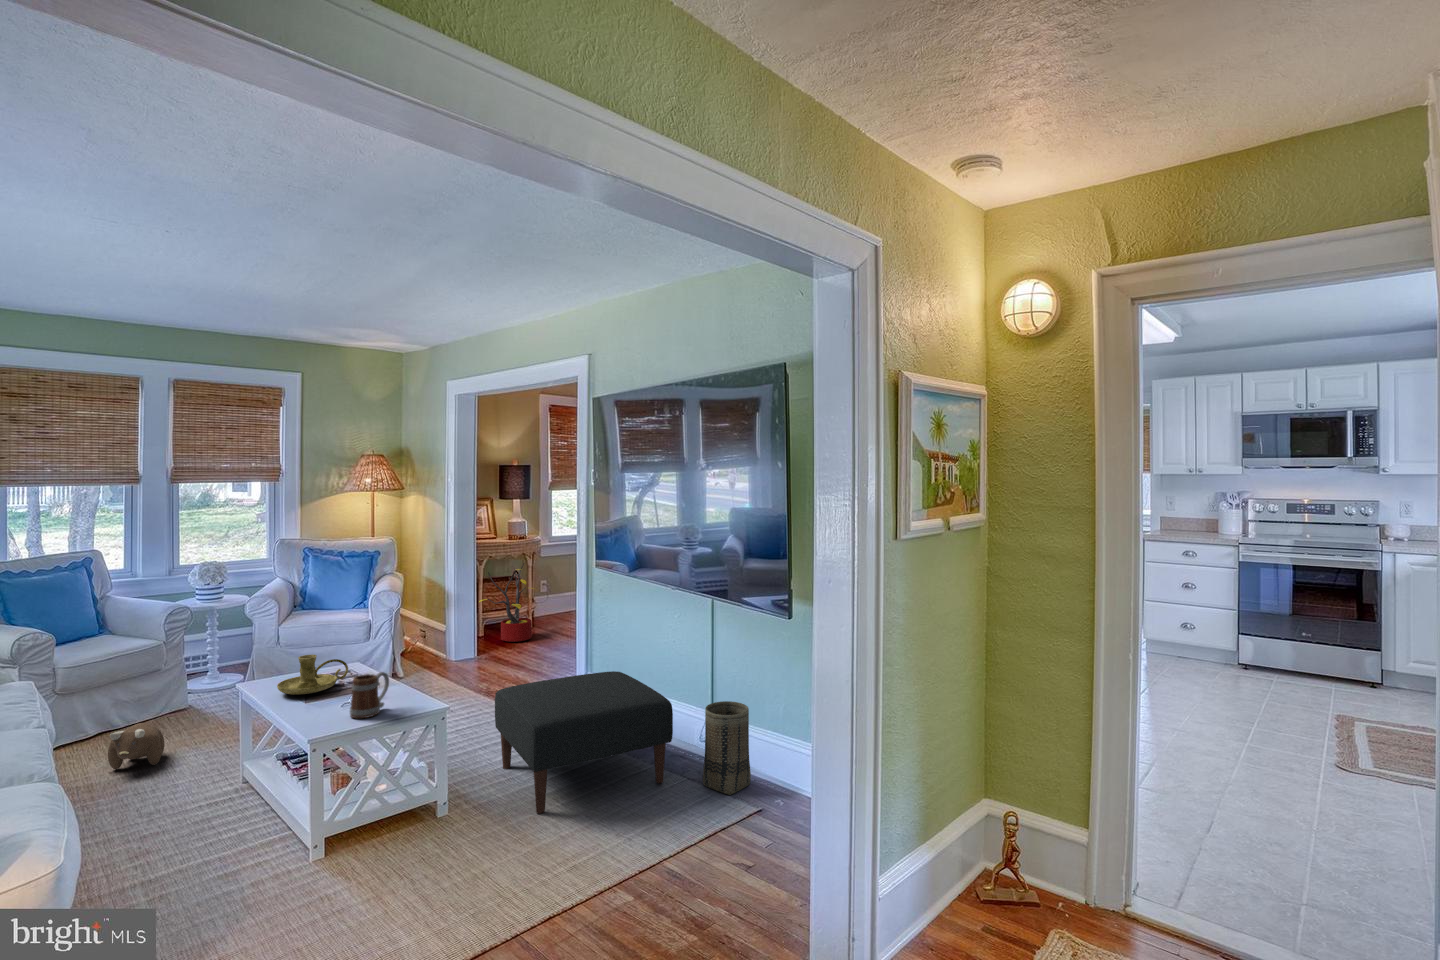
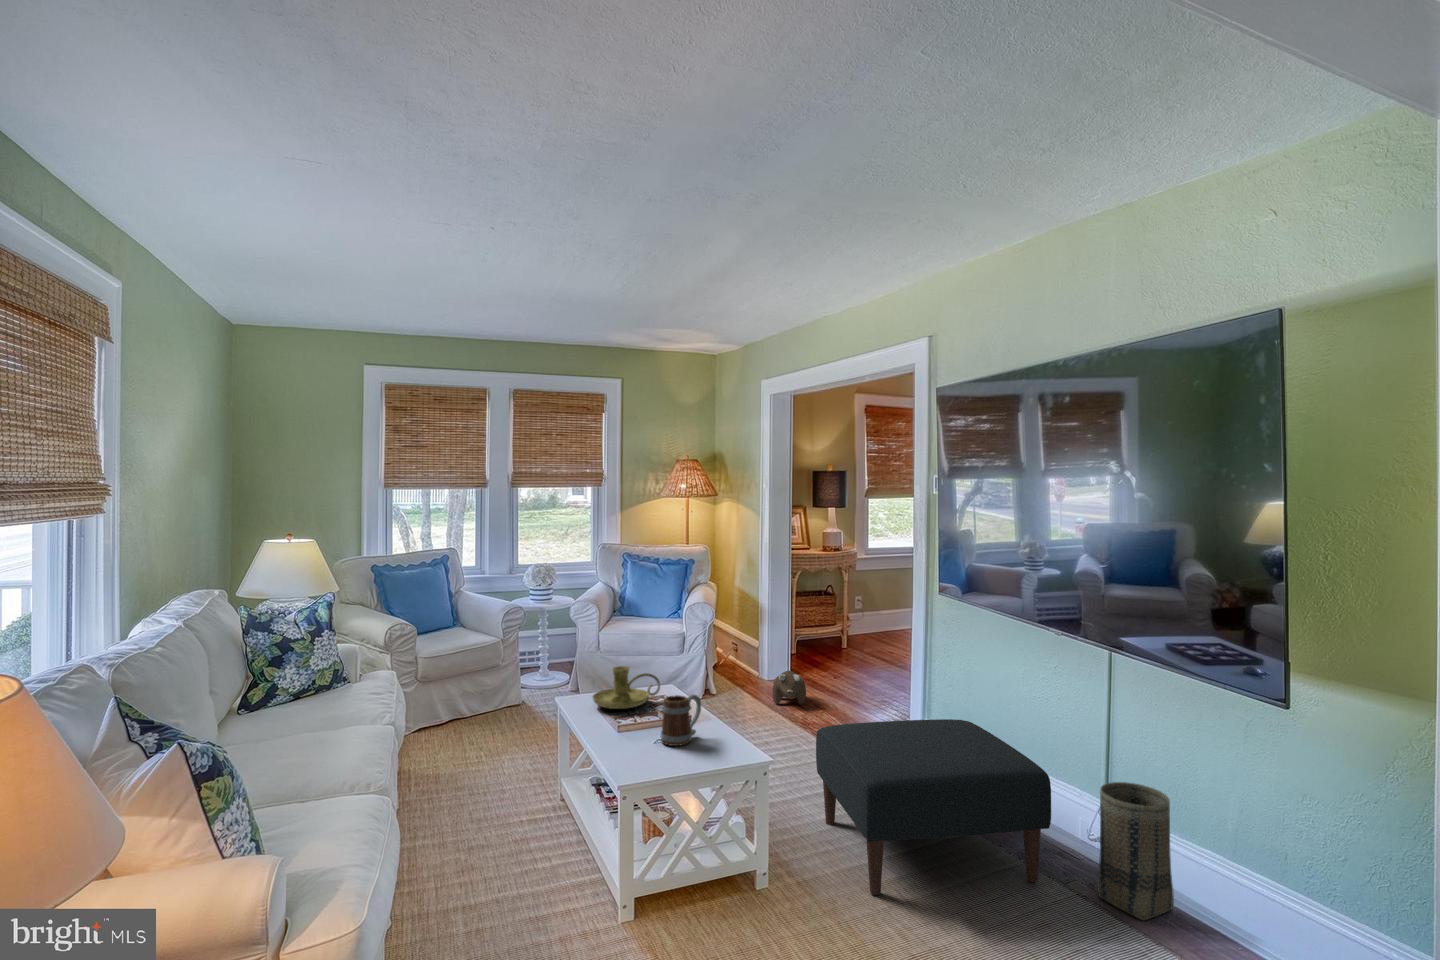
decorative plant: present [479,563,534,642] -> none [792,578,858,667]
plush toy: present [108,723,165,769] -> present [772,671,806,705]

